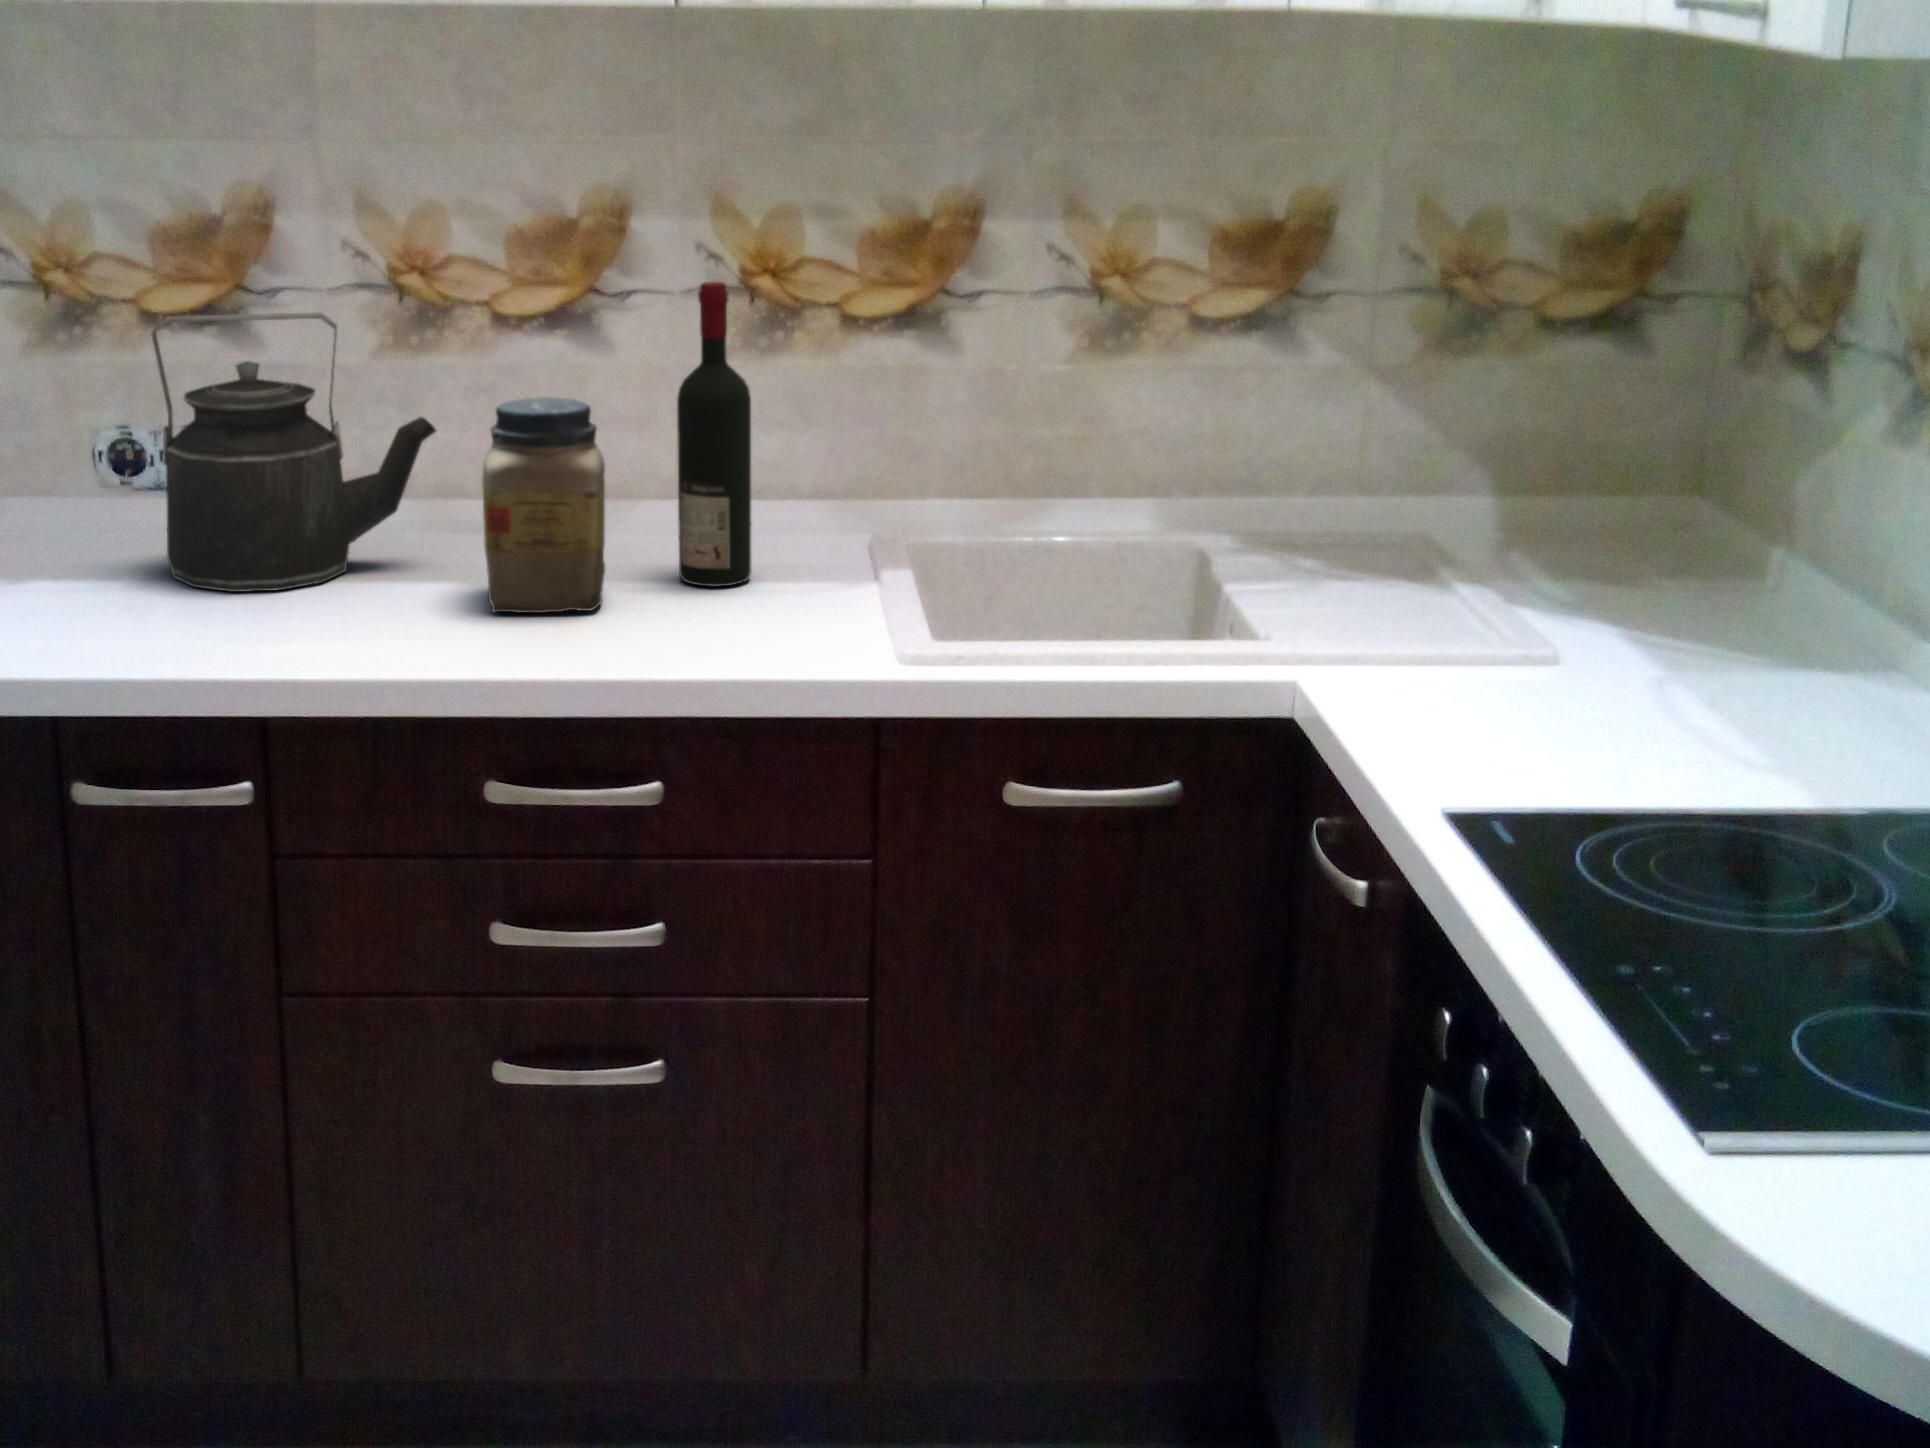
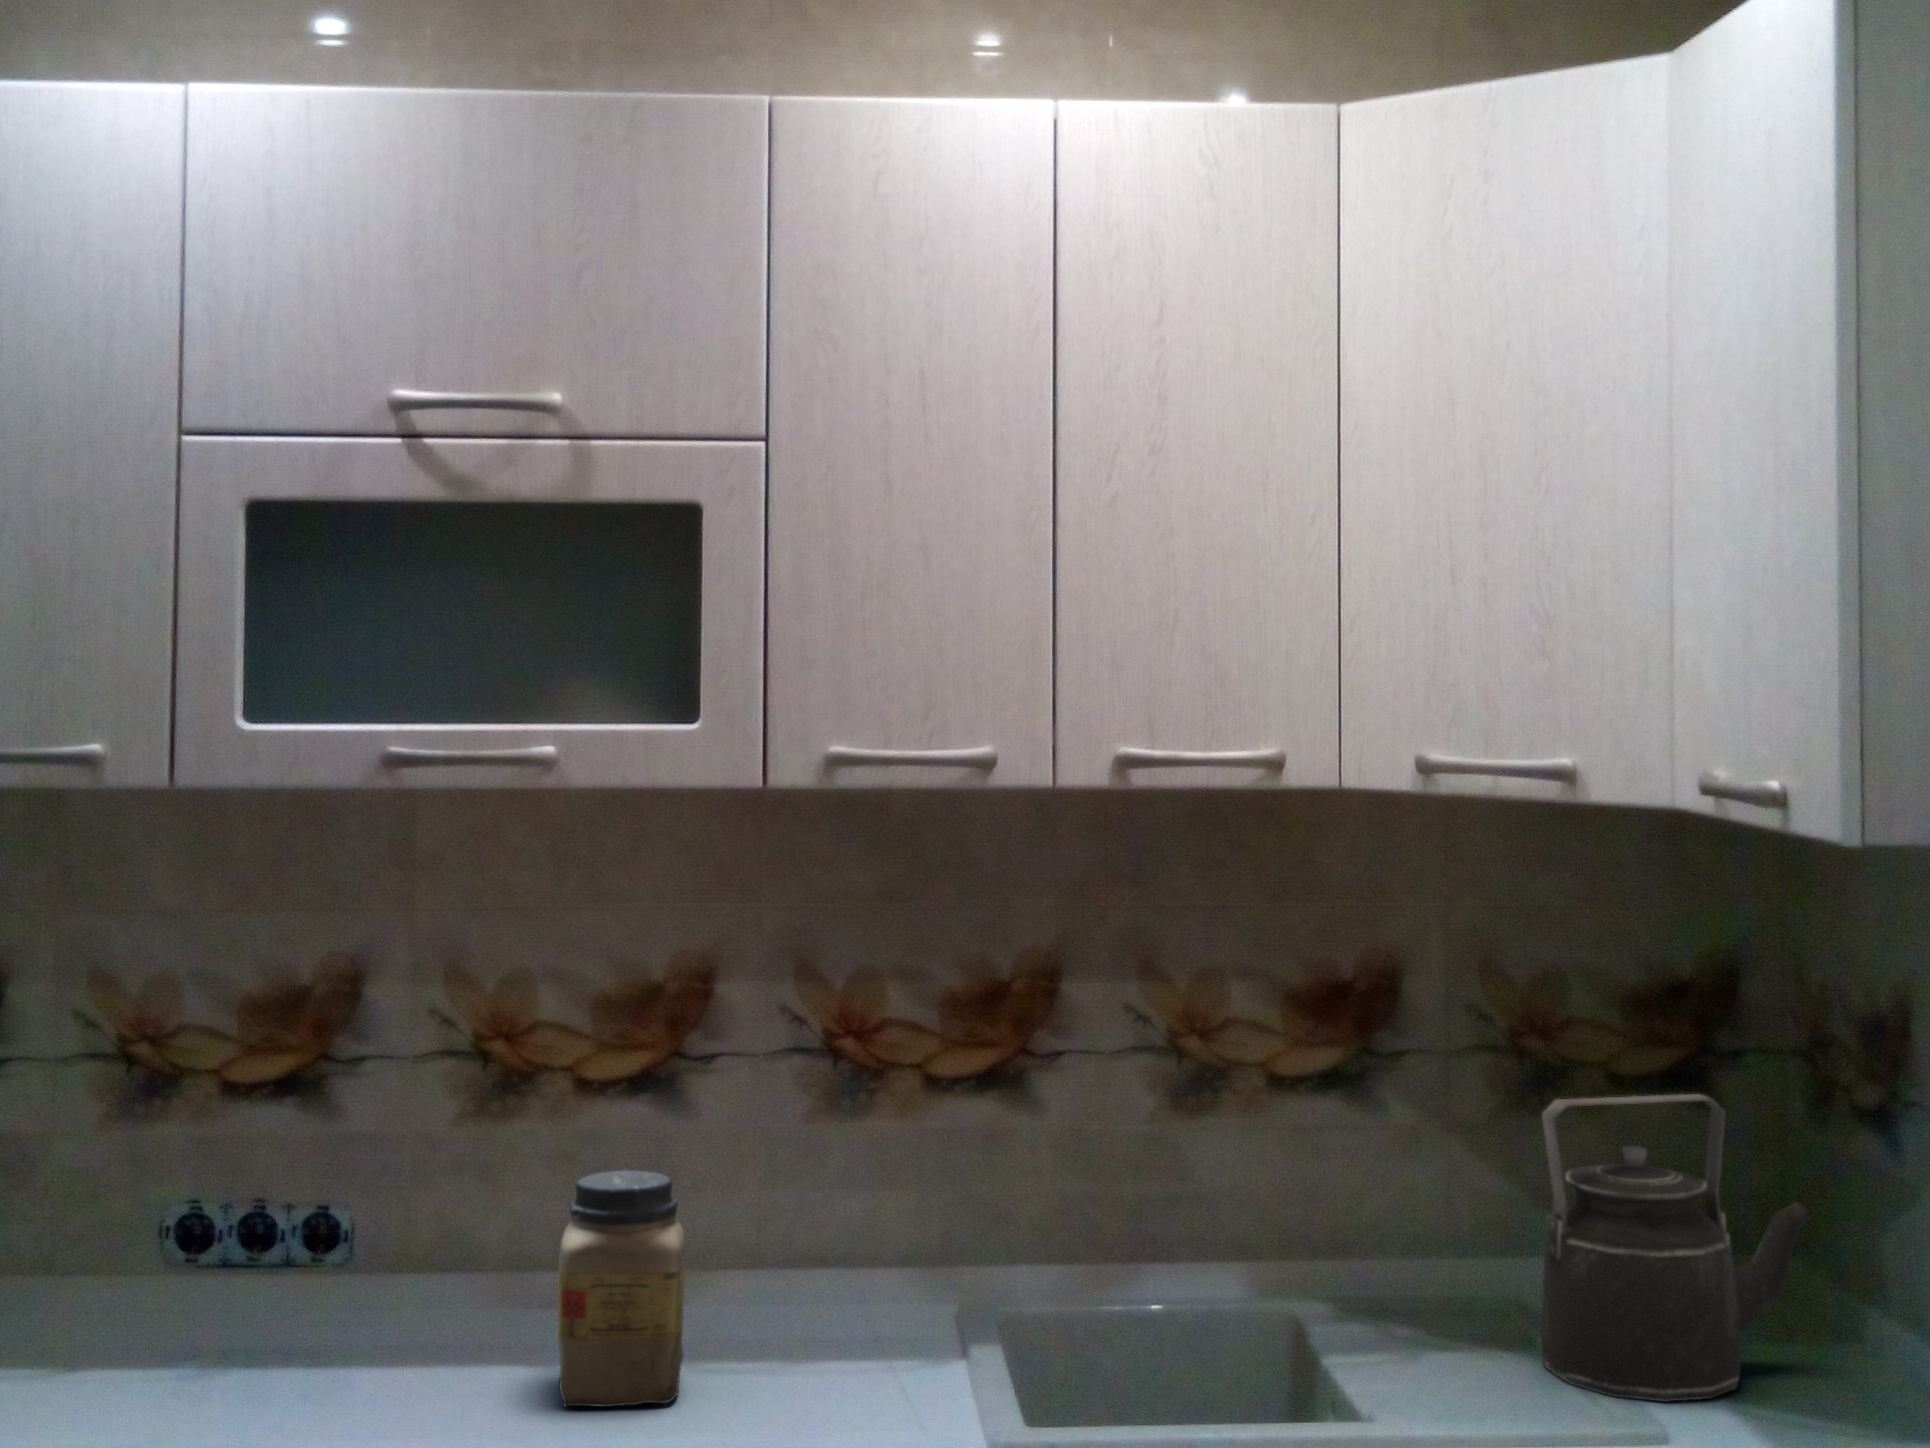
wine bottle: present [677,282,751,587] -> none [759,1050,834,1371]
kettle: present [152,312,436,592] -> present [1541,1094,1812,1402]

